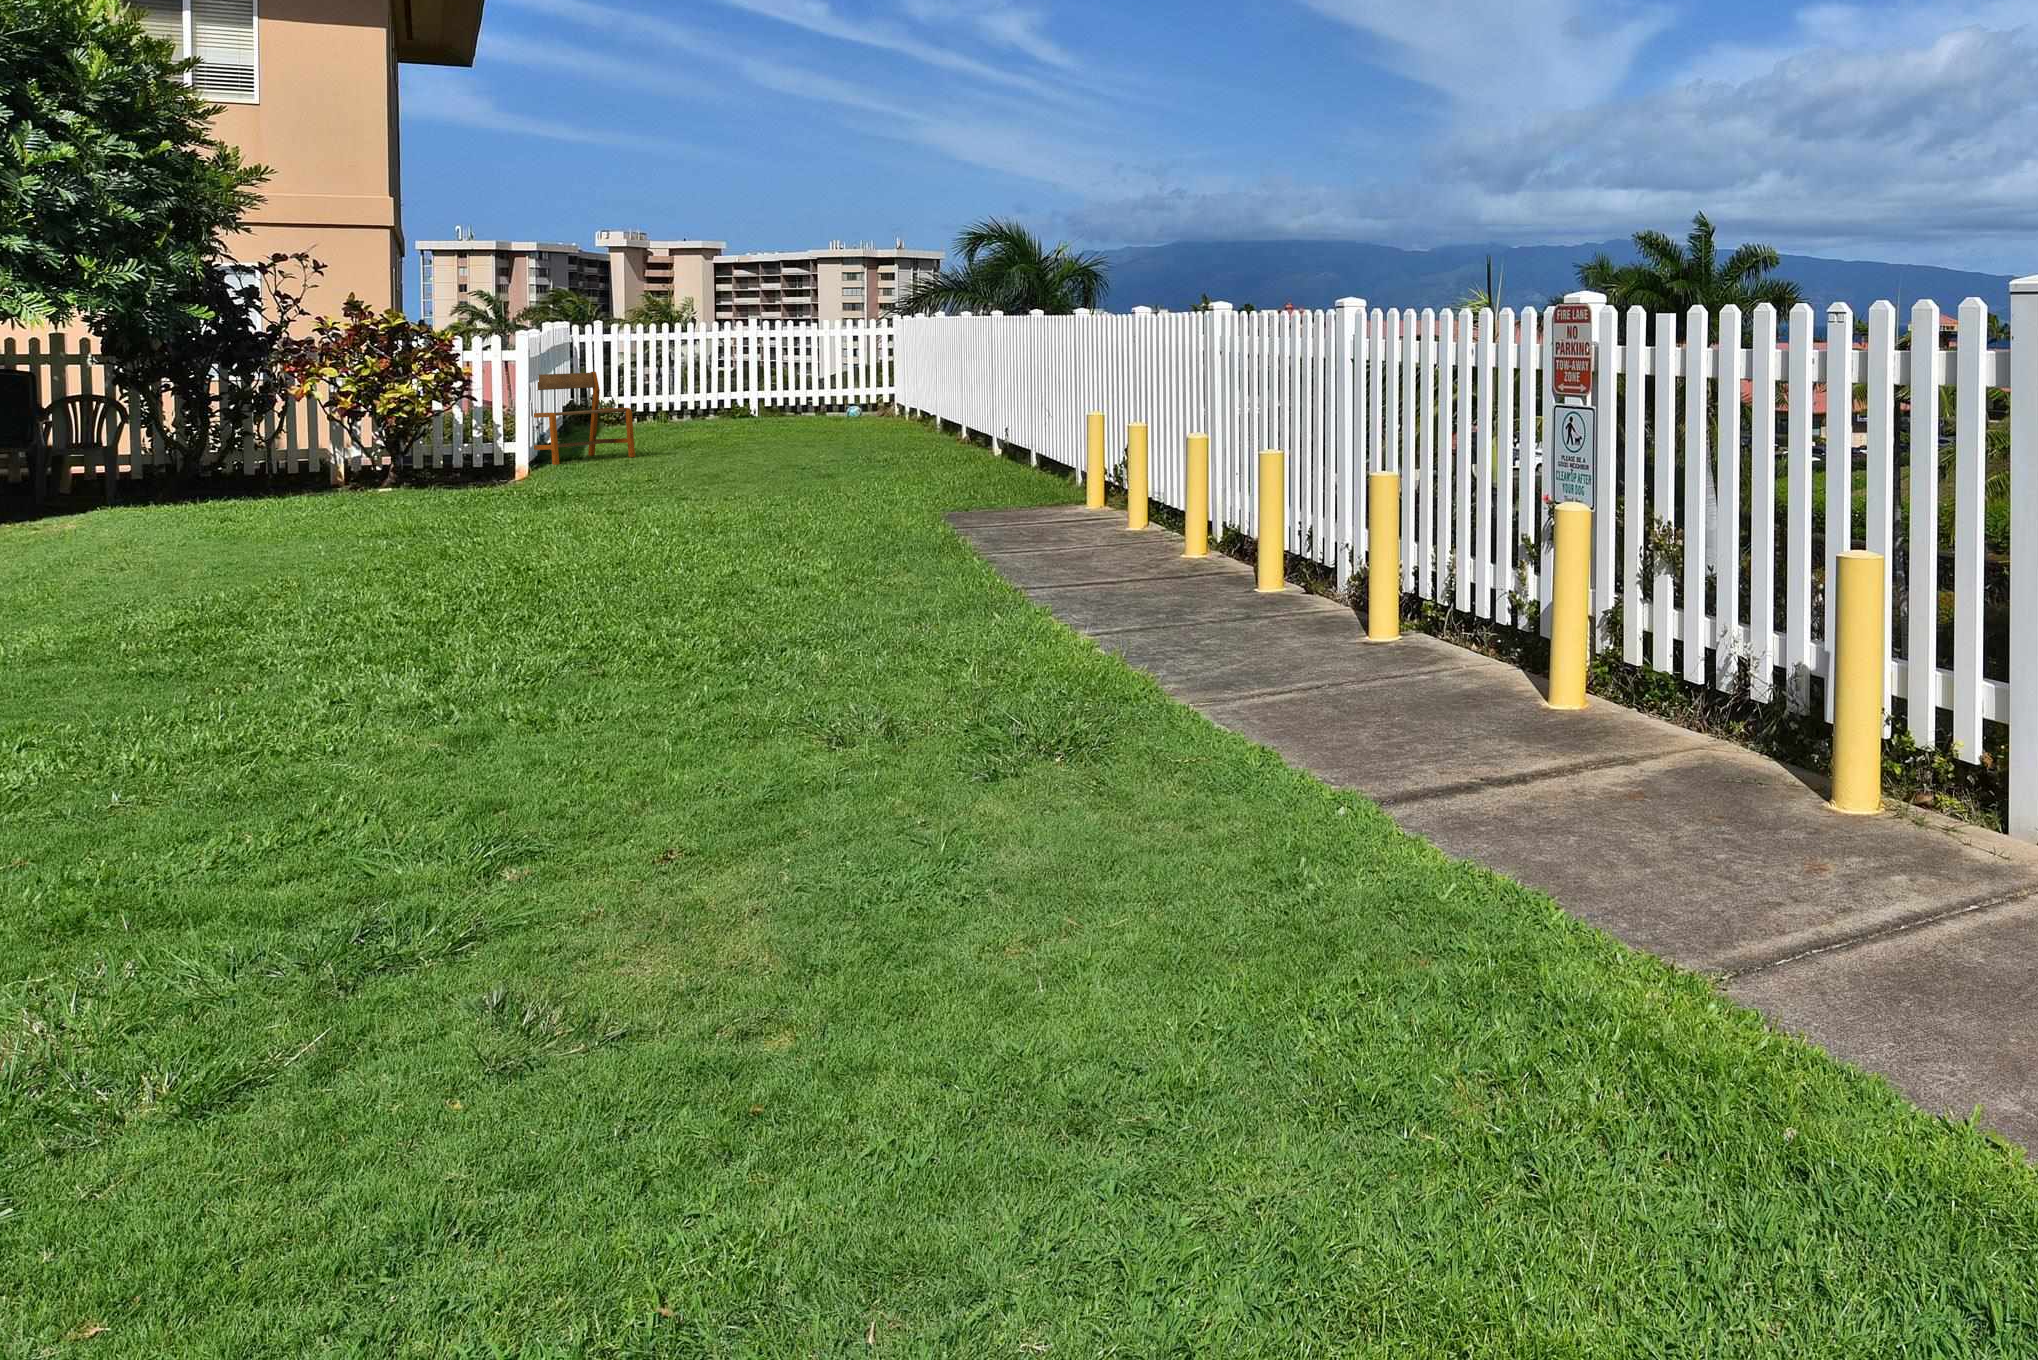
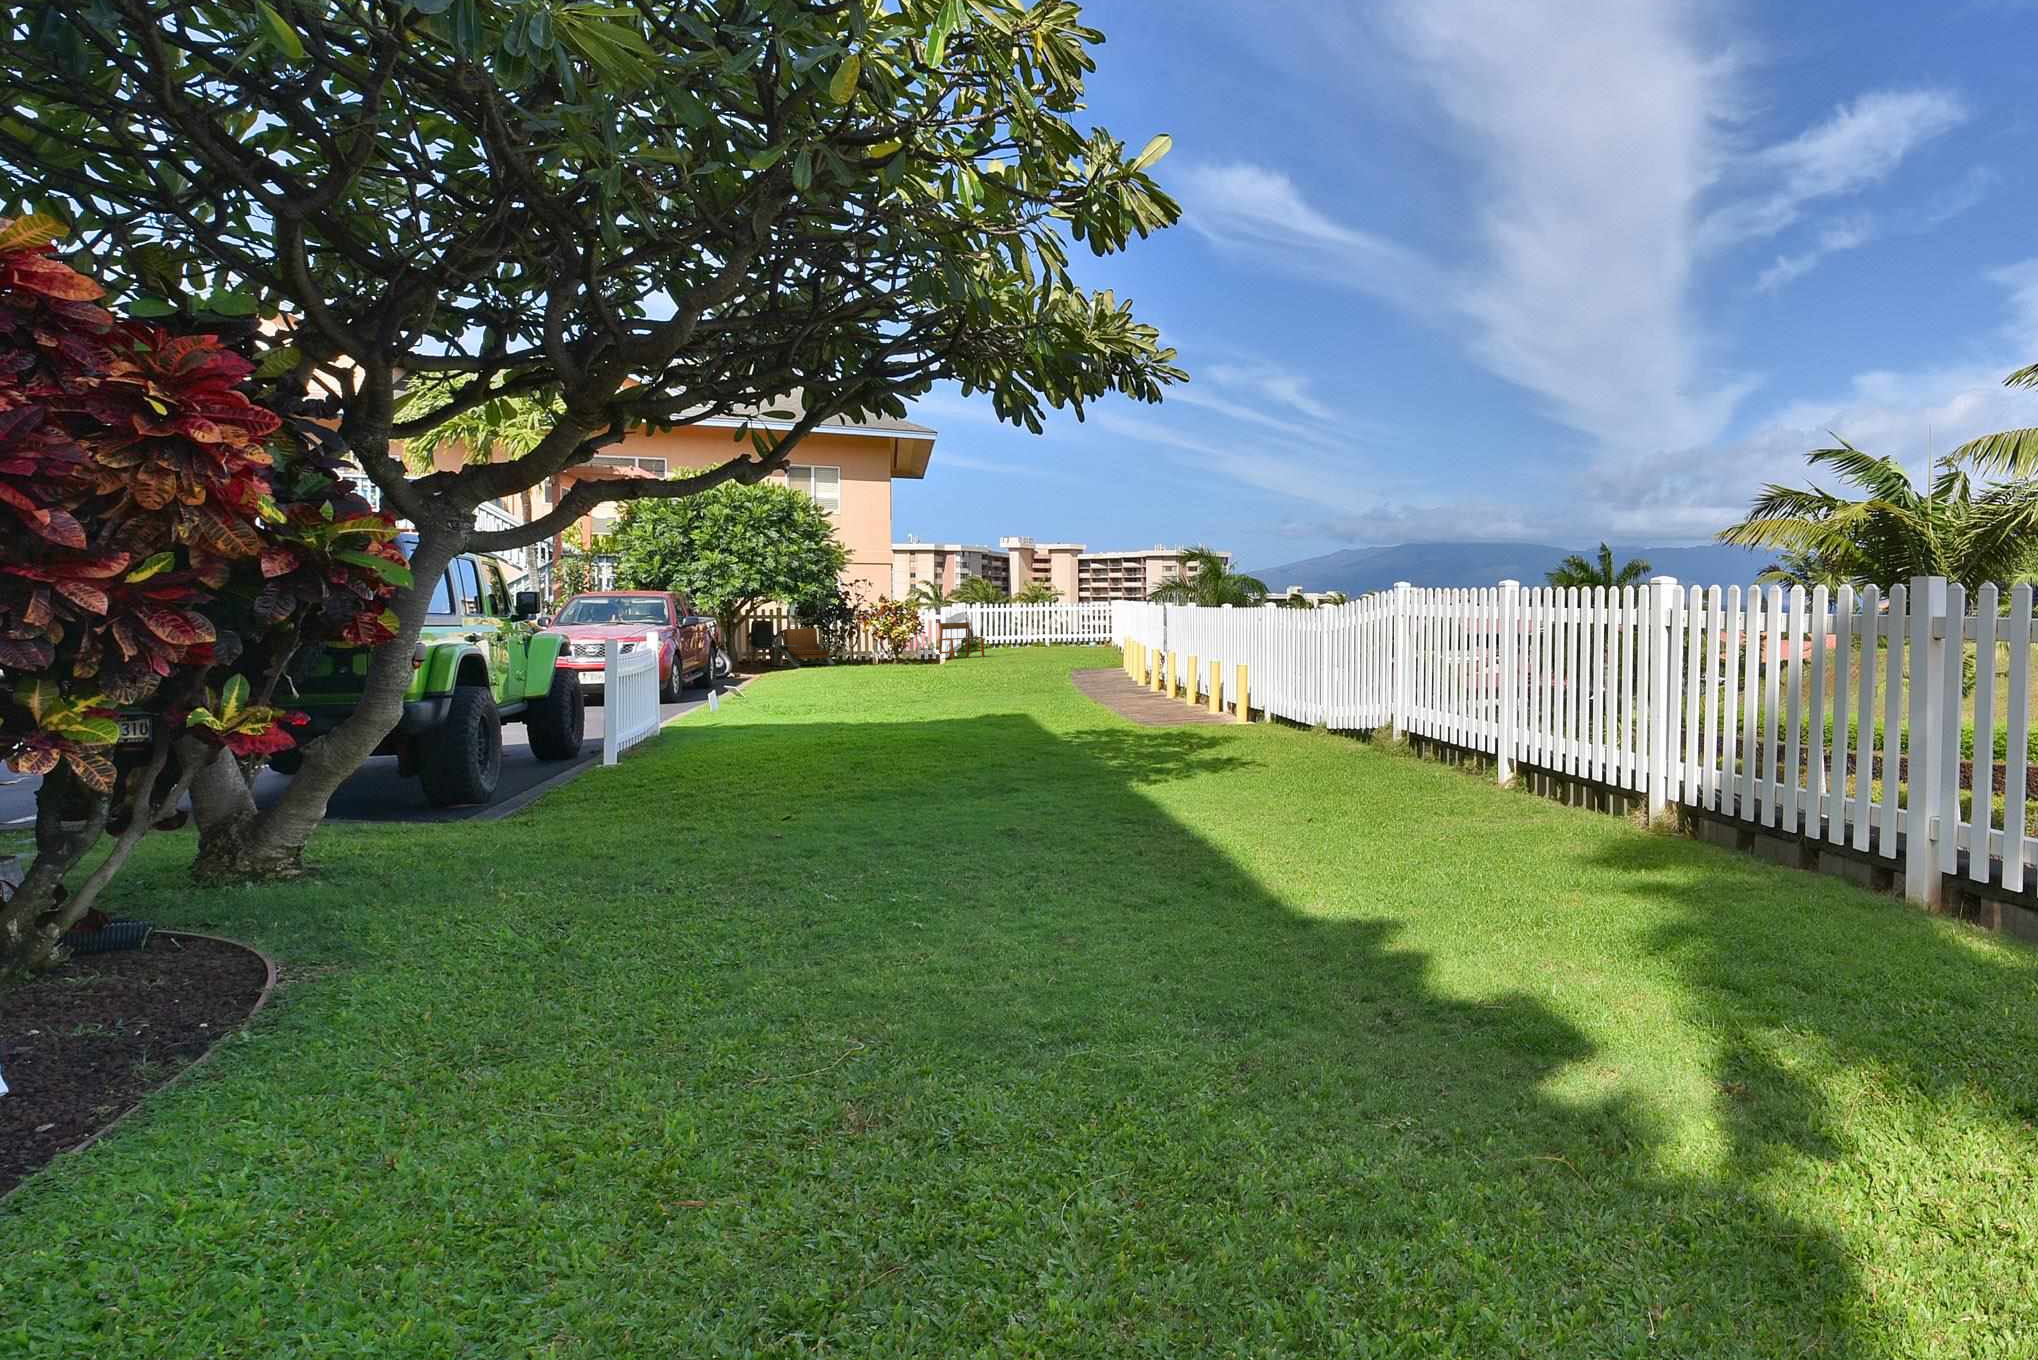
lounge chair: none [41,389,219,500] -> present [777,628,835,667]

